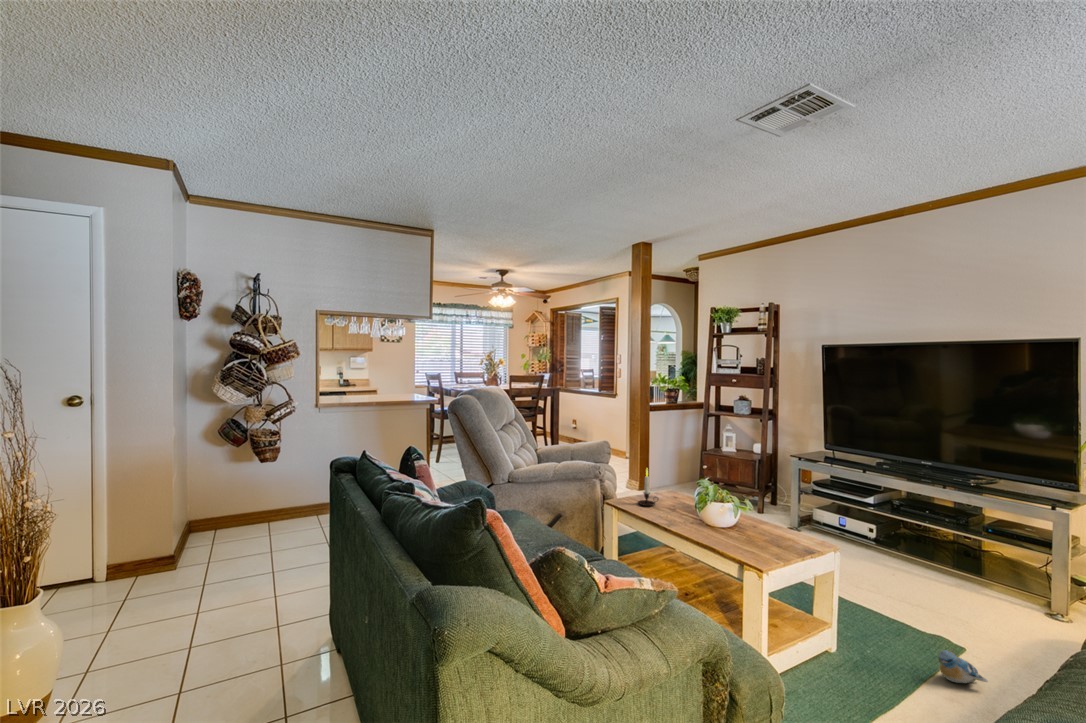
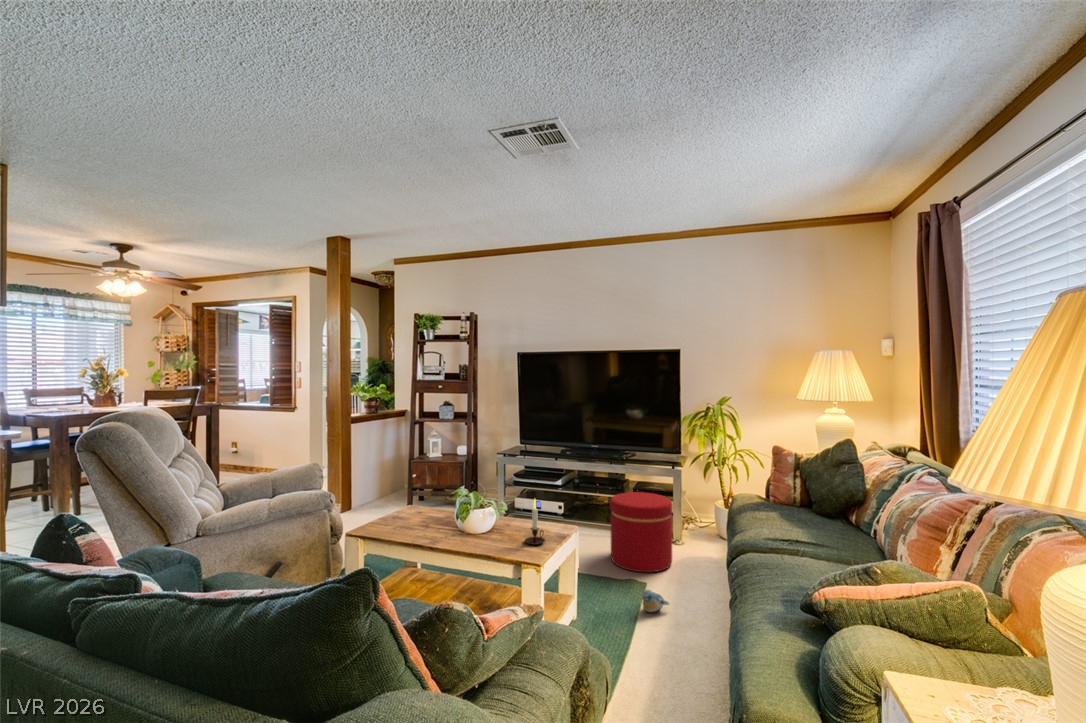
candle: present [638,470,657,506] -> present [525,500,545,545]
ottoman: none [923,526,1031,641] -> present [610,492,672,572]

